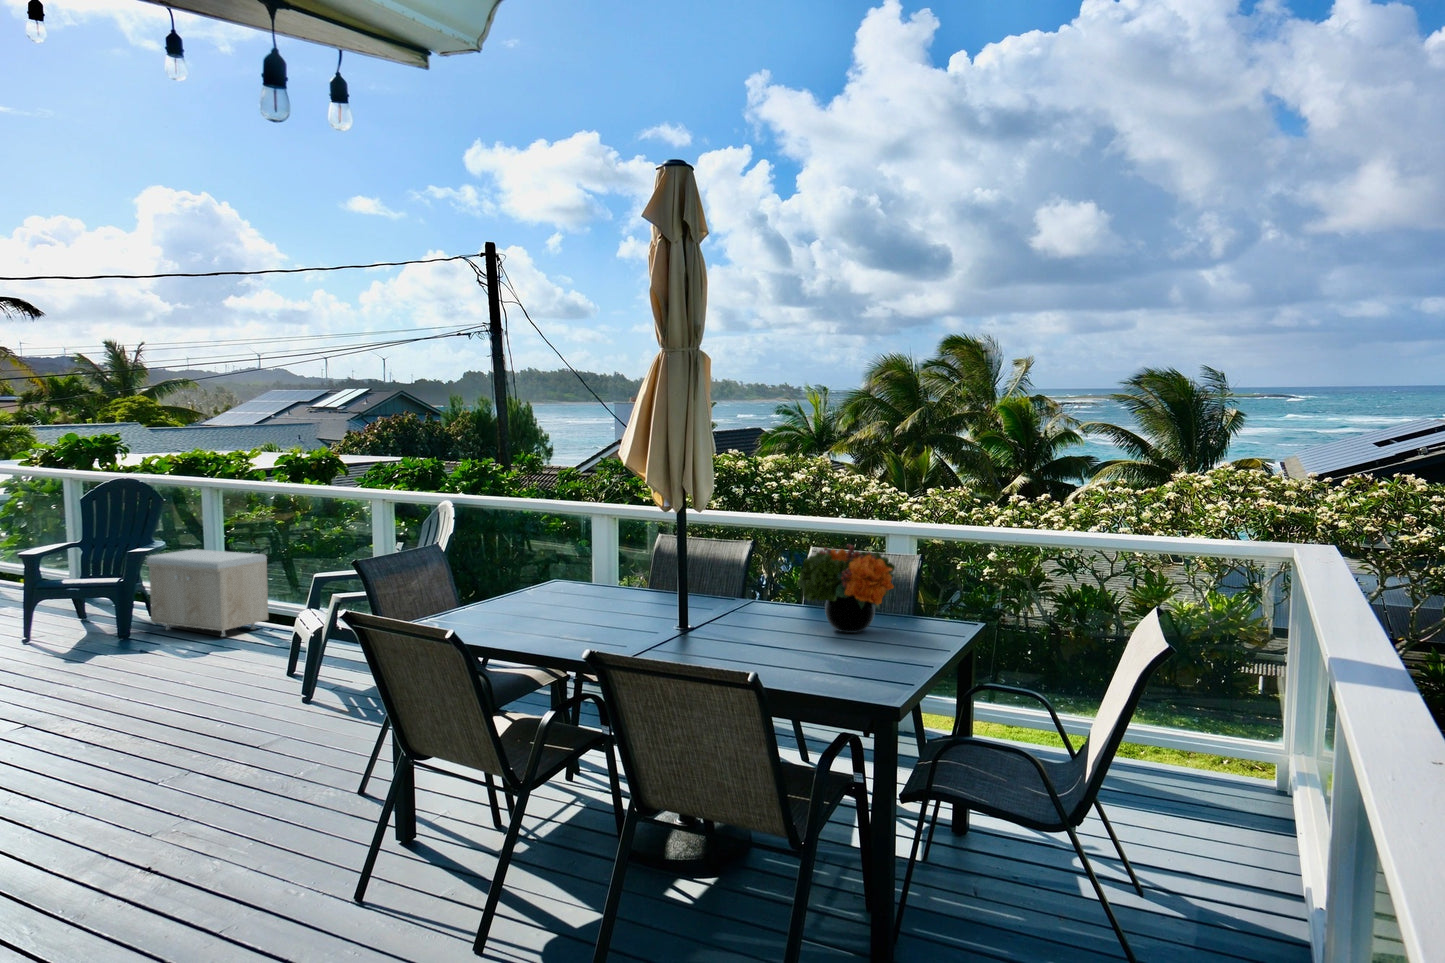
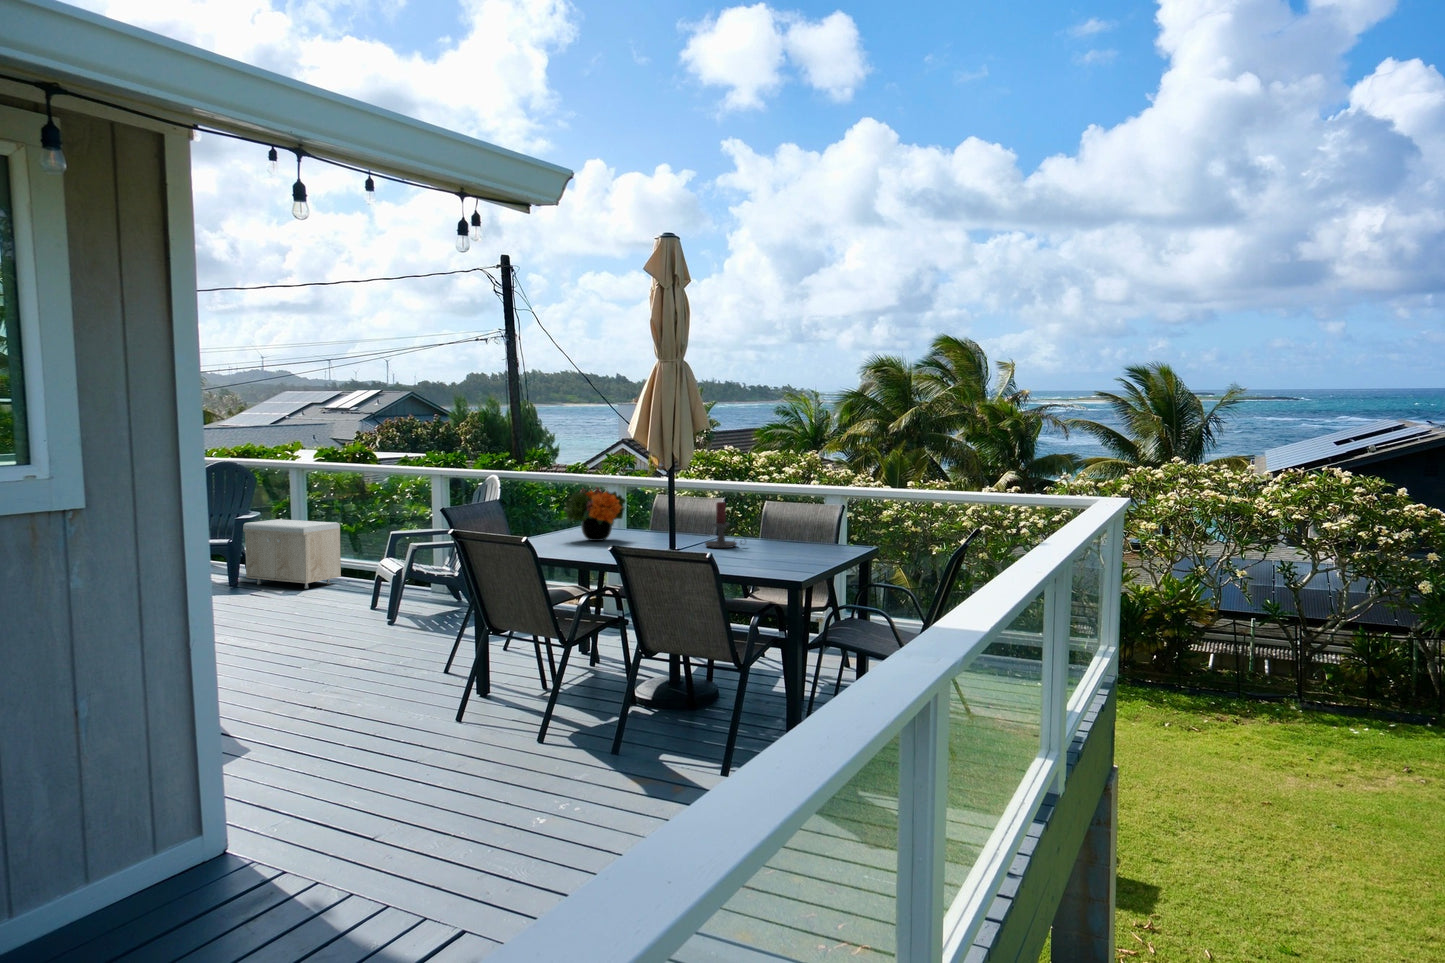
flower arrangement: present [797,544,895,633] -> present [563,486,625,541]
candle holder: none [721,548,779,614] -> present [705,502,742,548]

